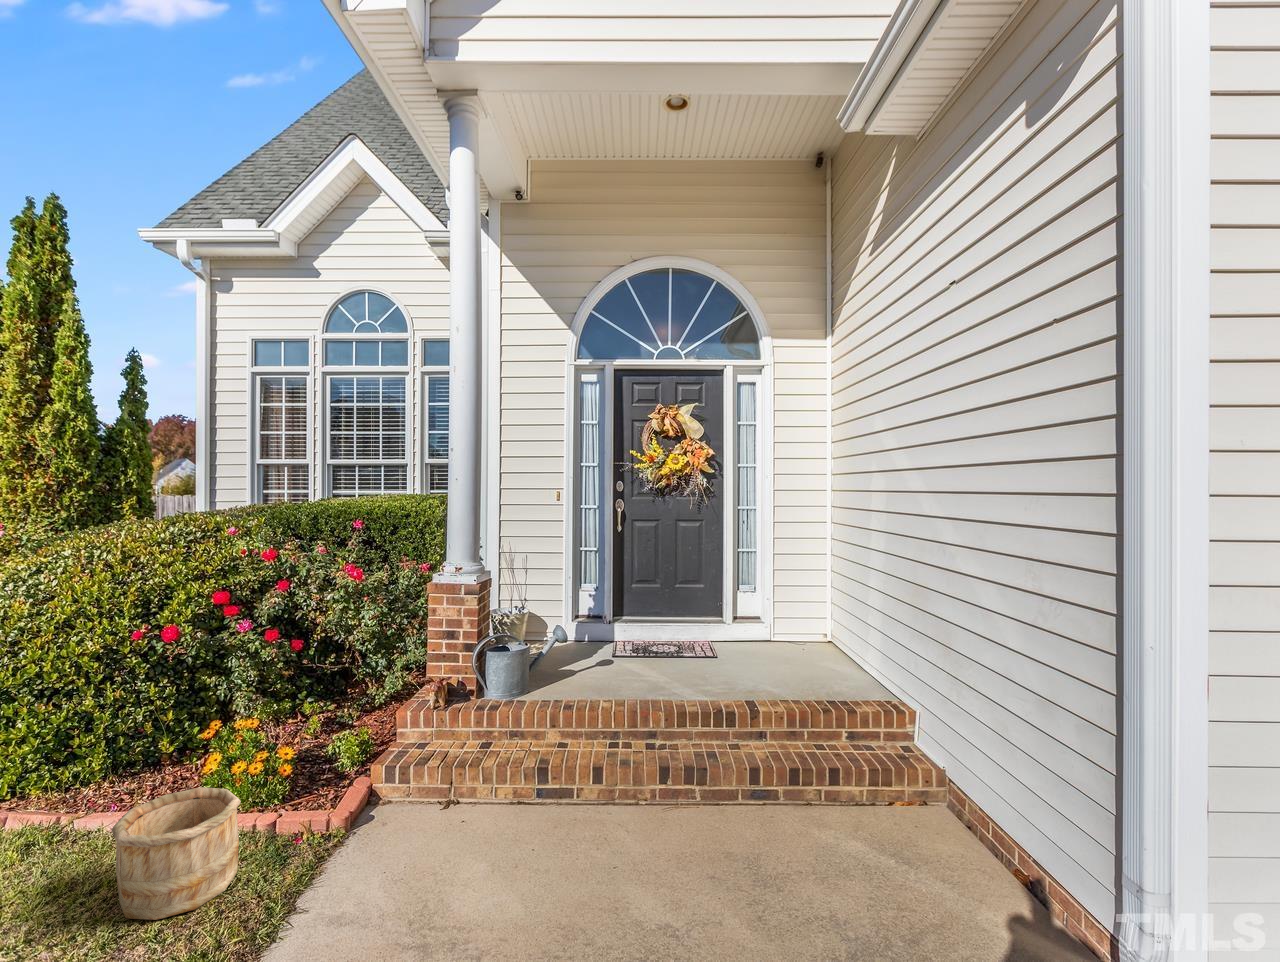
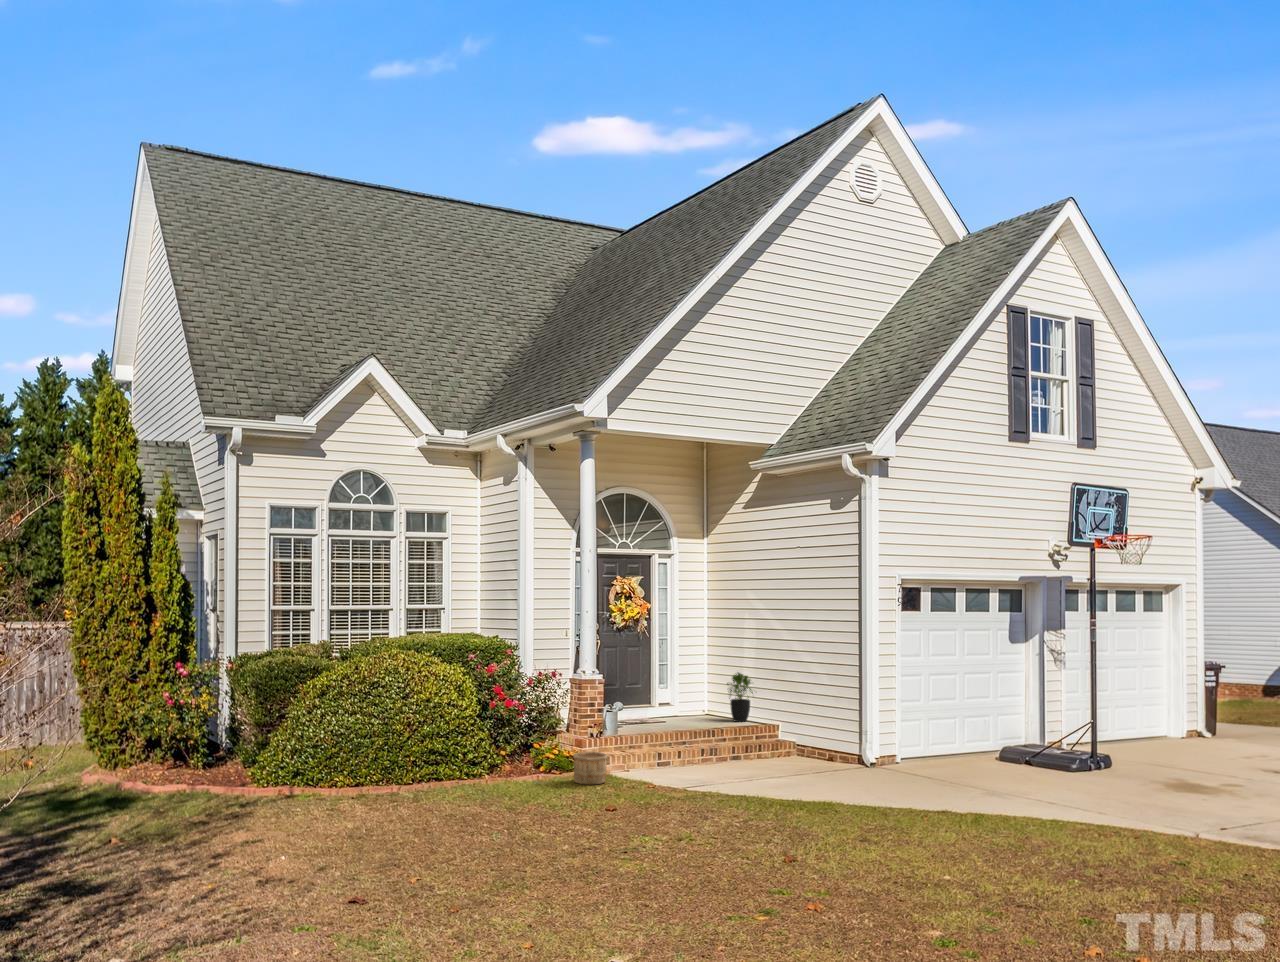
potted plant: none [804,572,877,683] -> present [727,673,753,722]

